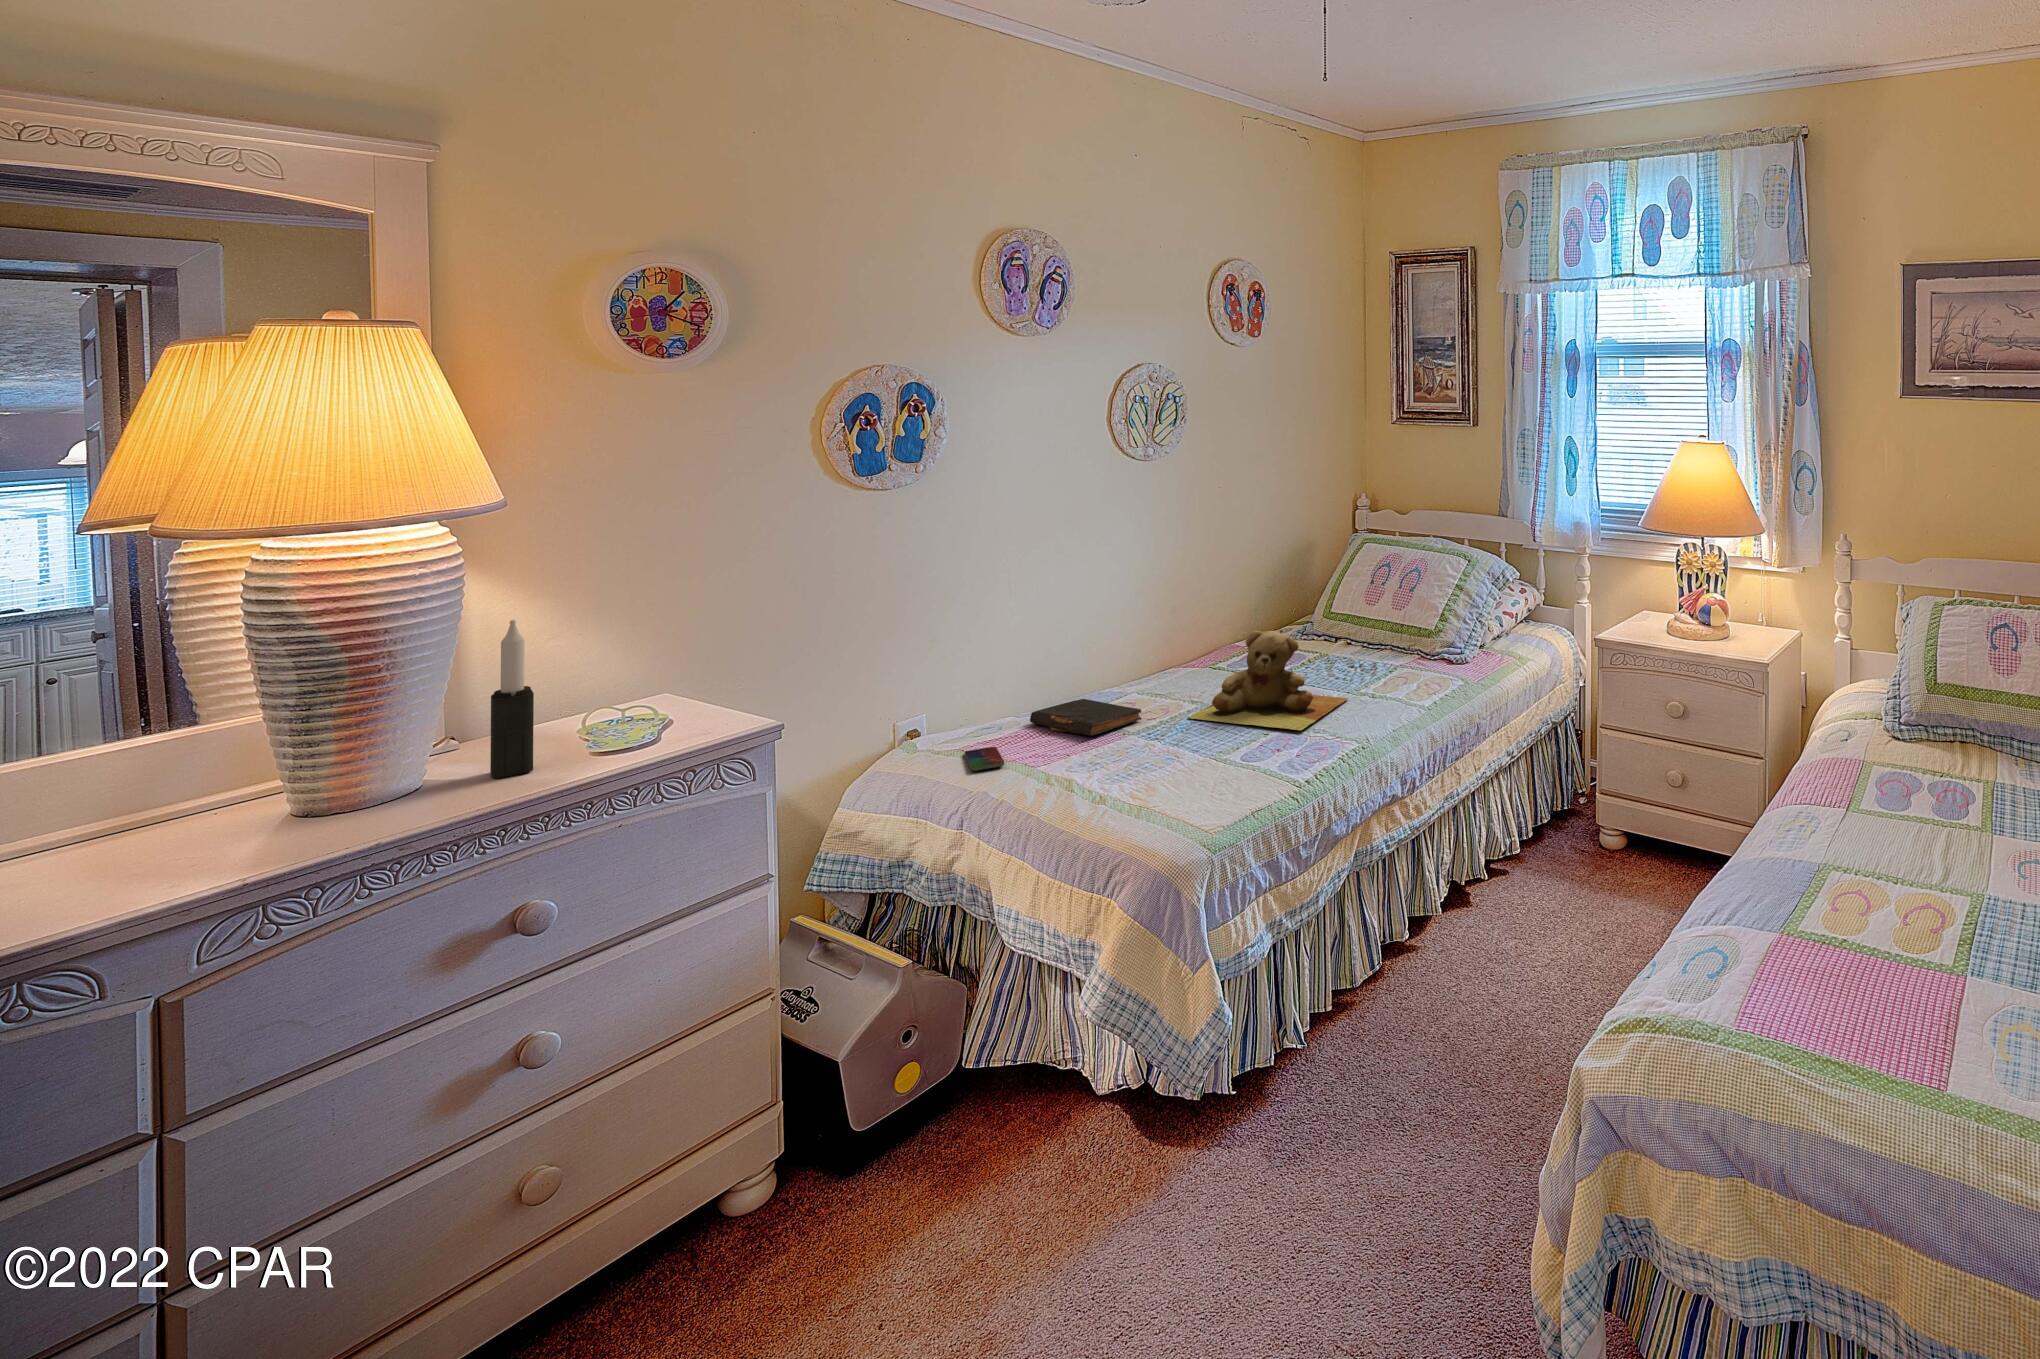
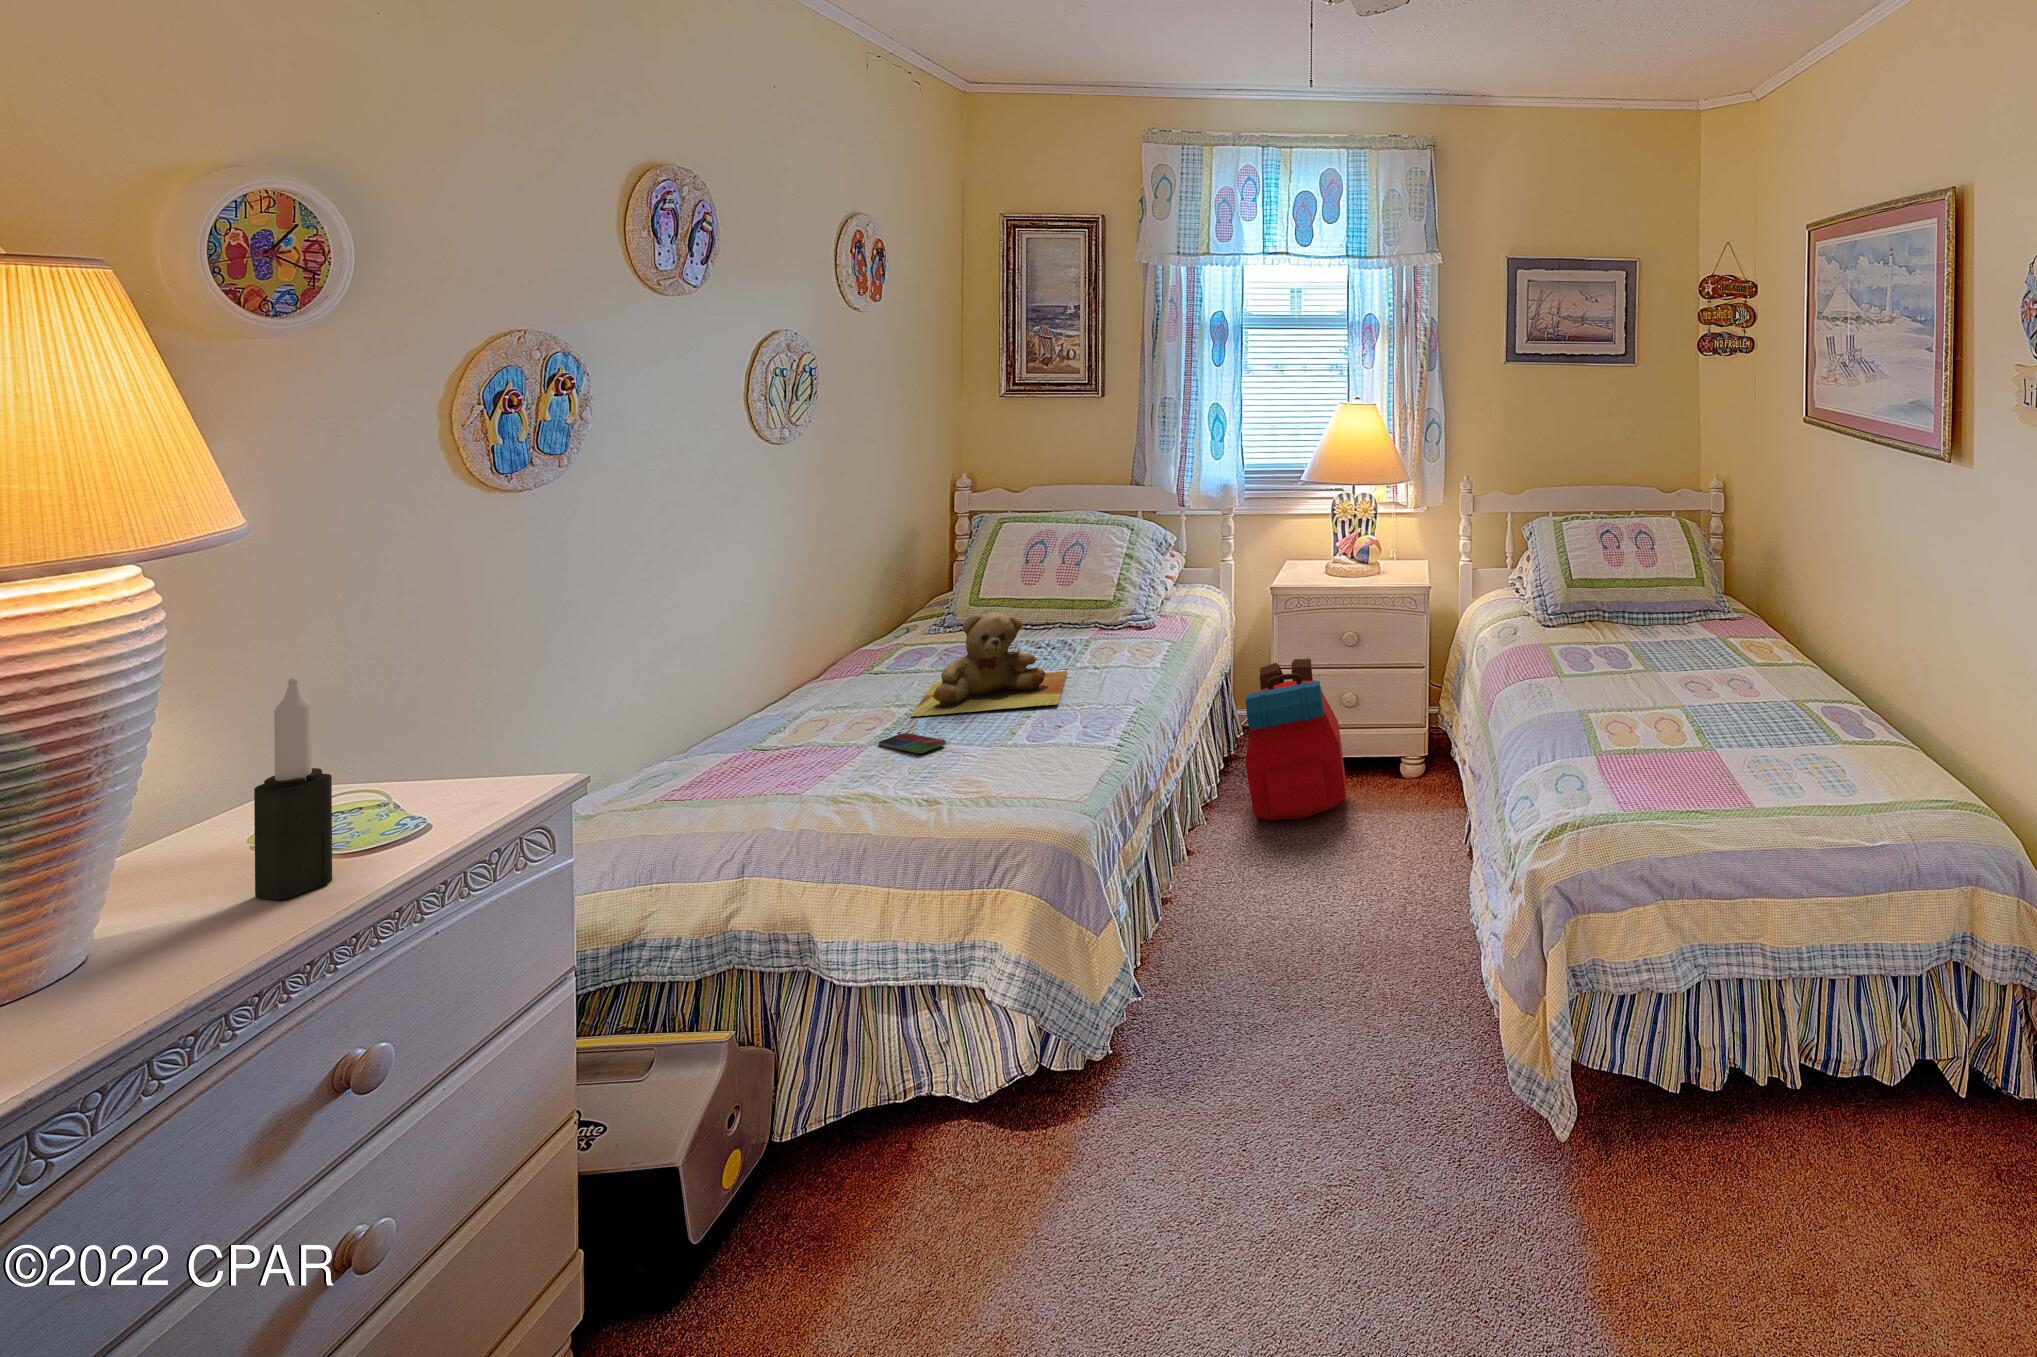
book: present [1030,699,1141,736] -> none [714,716,858,757]
backpack: none [1530,725,1658,908] -> present [1245,659,1346,820]
smartphone: present [964,747,1004,771] -> present [879,733,946,753]

